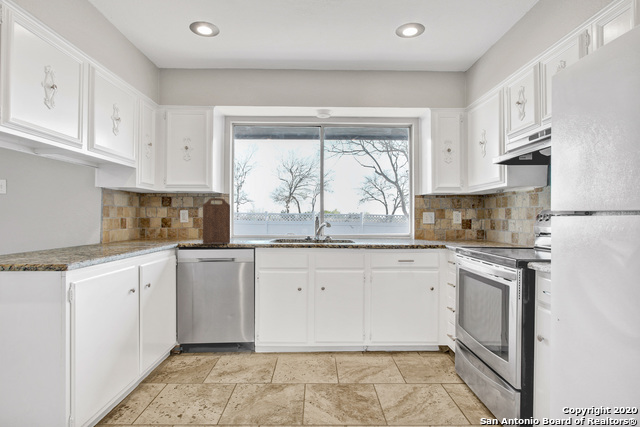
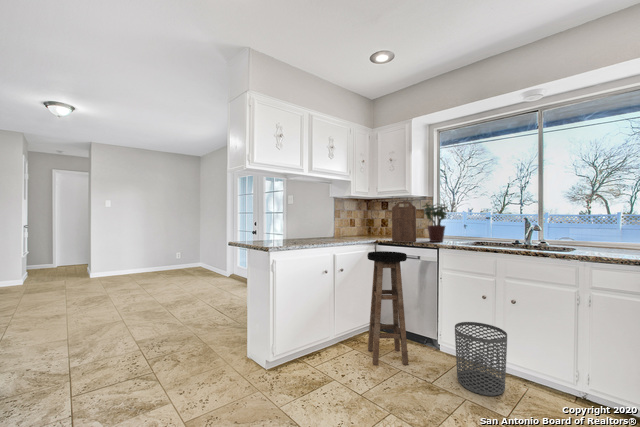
potted plant: none [233,199,258,242] -> present [422,202,447,242]
bar stool: none [184,255,239,391] -> present [367,251,408,365]
waste bin: none [285,312,326,375] -> present [455,322,507,396]

